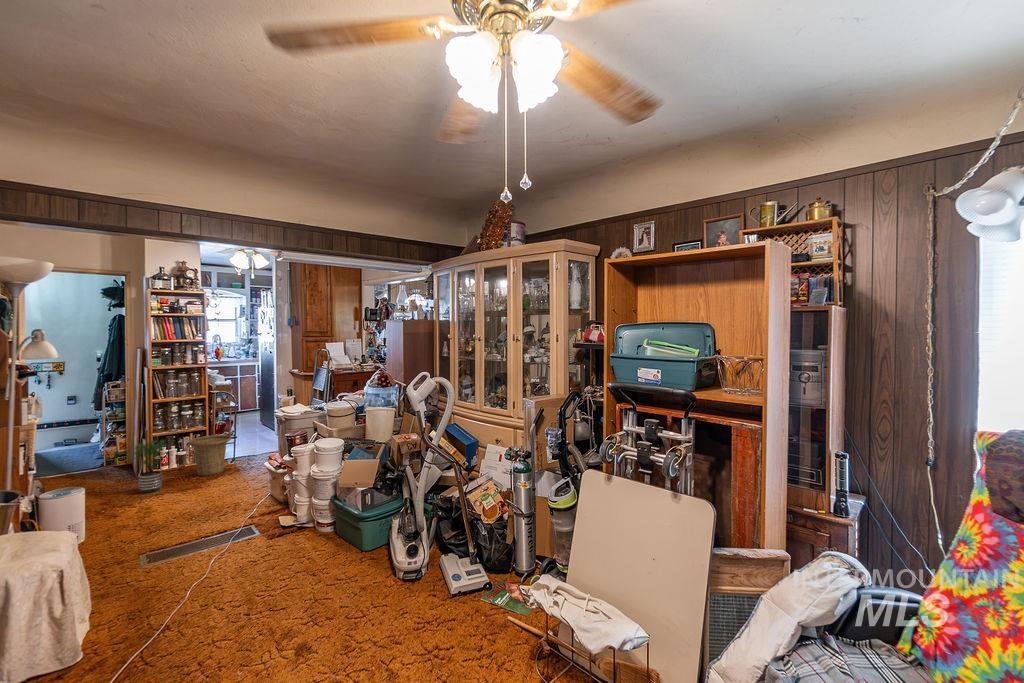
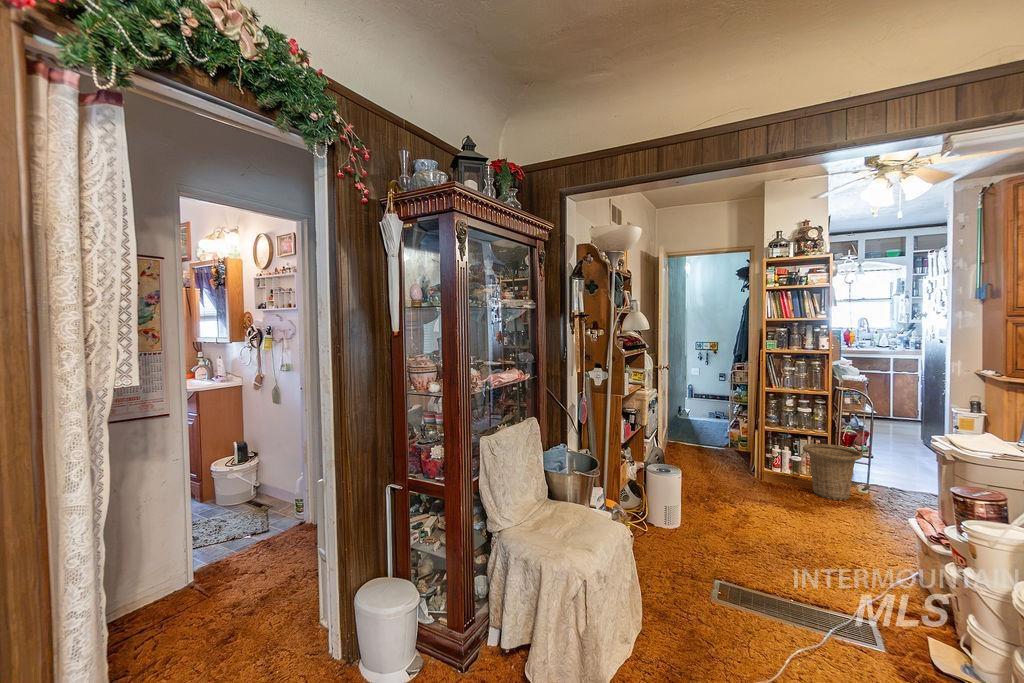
potted plant: present [127,440,166,493] -> none [730,432,778,496]

